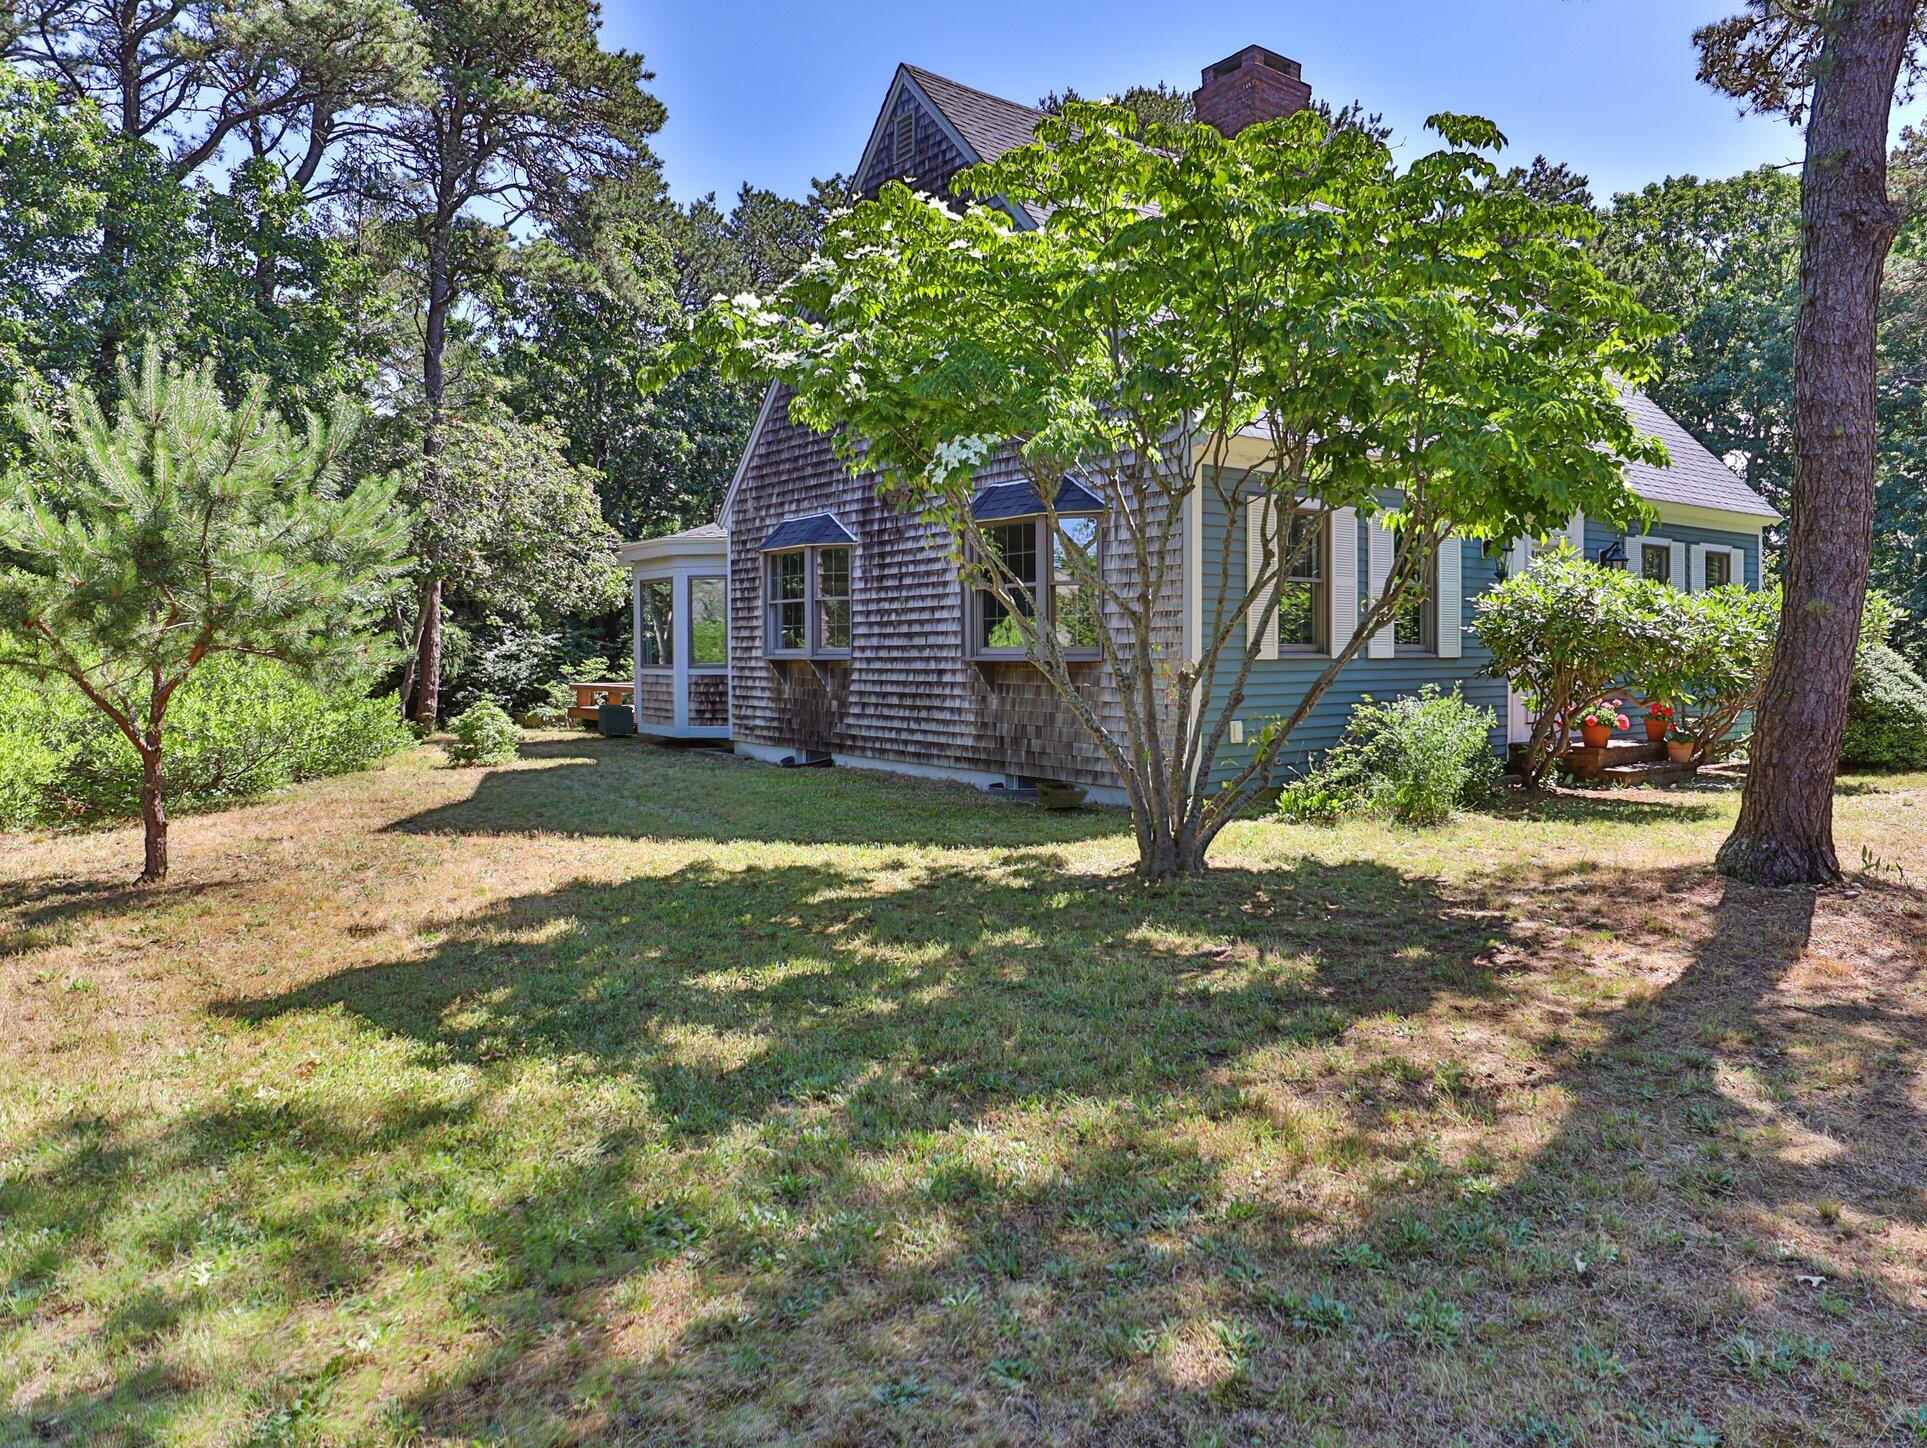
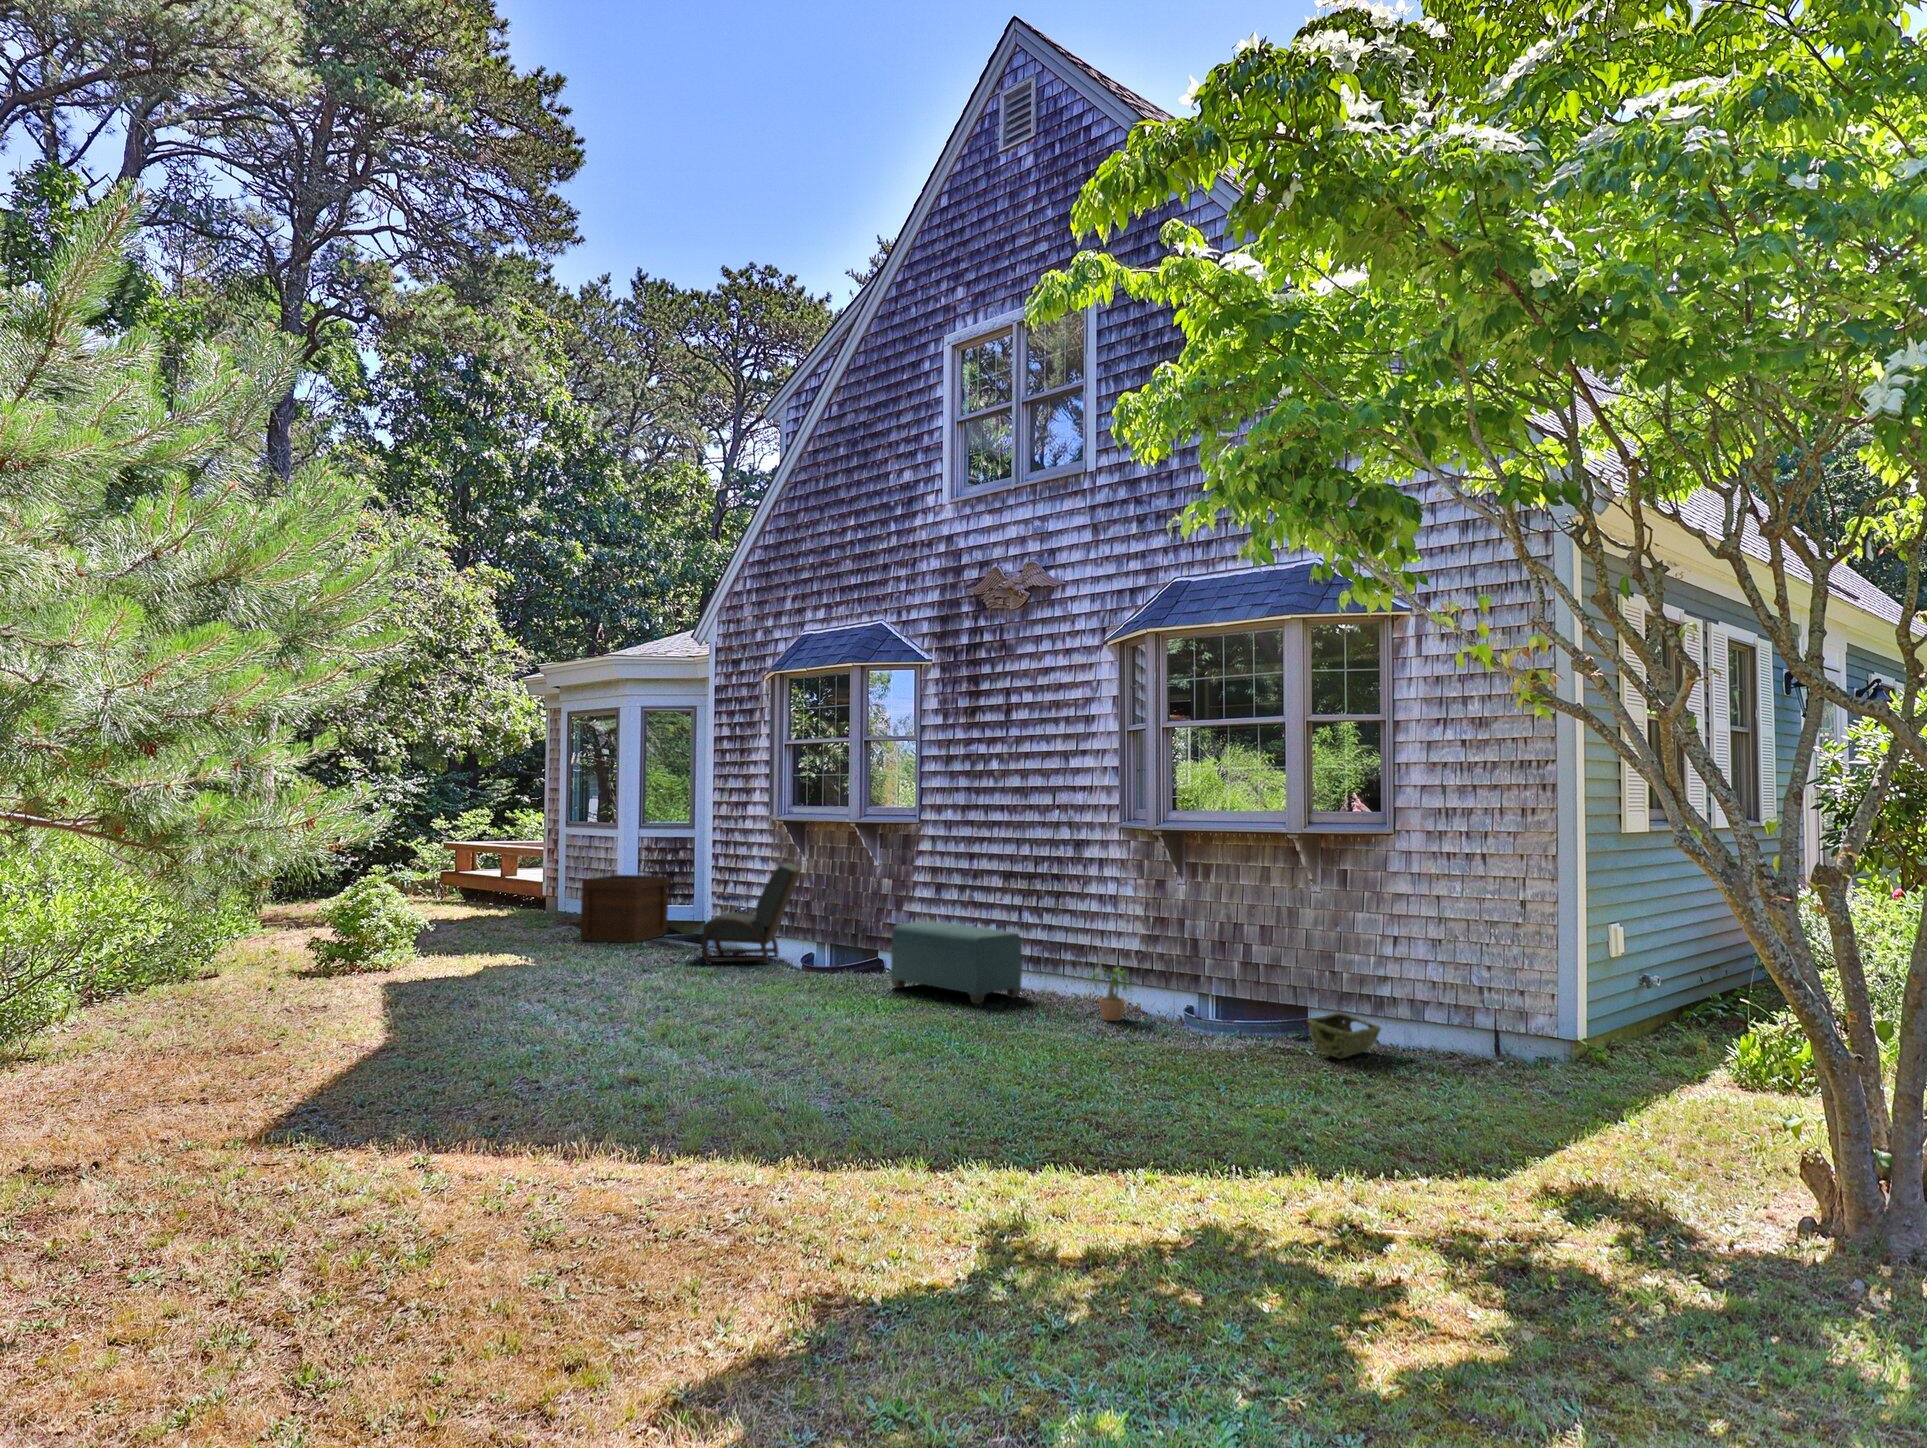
lounge chair: none [711,692,788,764] -> present [701,863,801,964]
wooden crate: none [643,704,708,753] -> present [580,875,669,943]
bench: present [598,705,635,738] -> present [891,921,1022,1004]
potted plant: none [923,756,964,792] -> present [1090,968,1132,1021]

